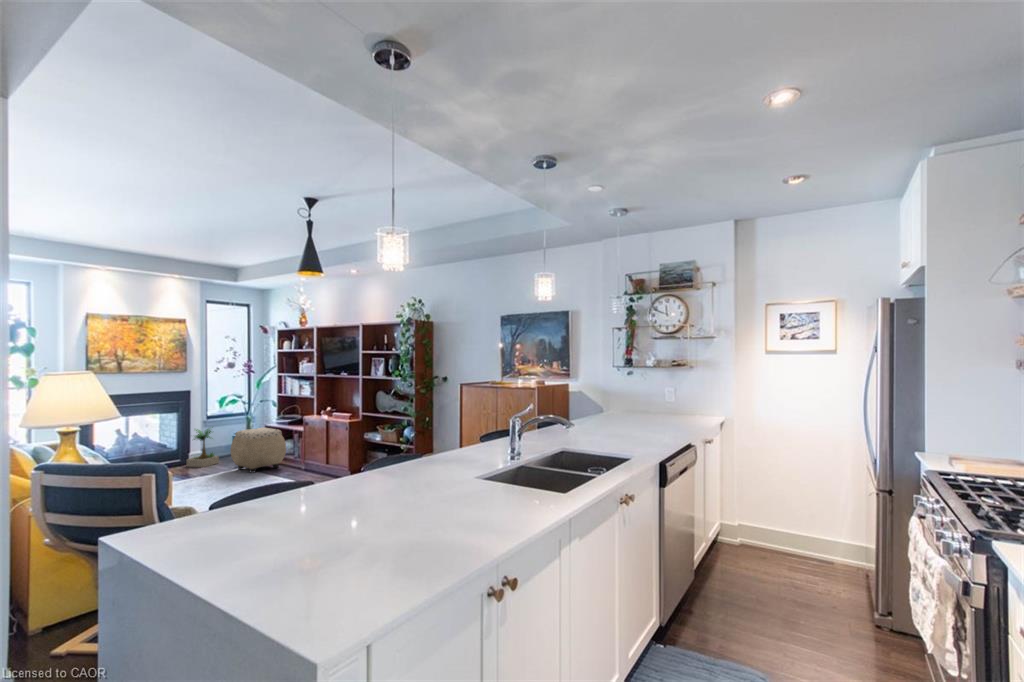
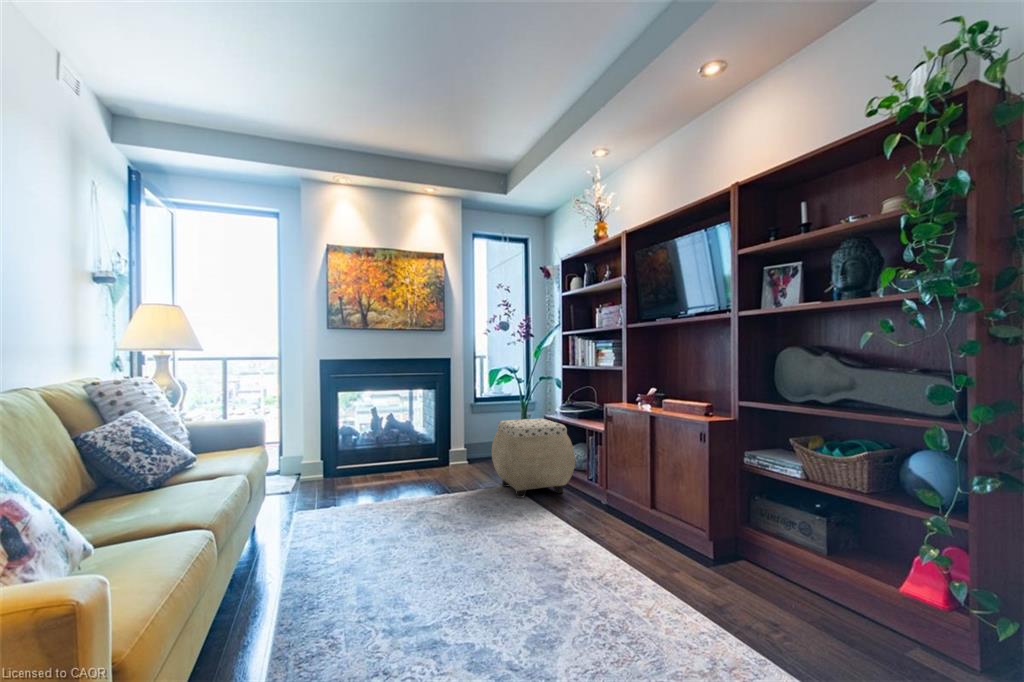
potted plant: present [187,429,219,467] -> none [444,411,484,472]

